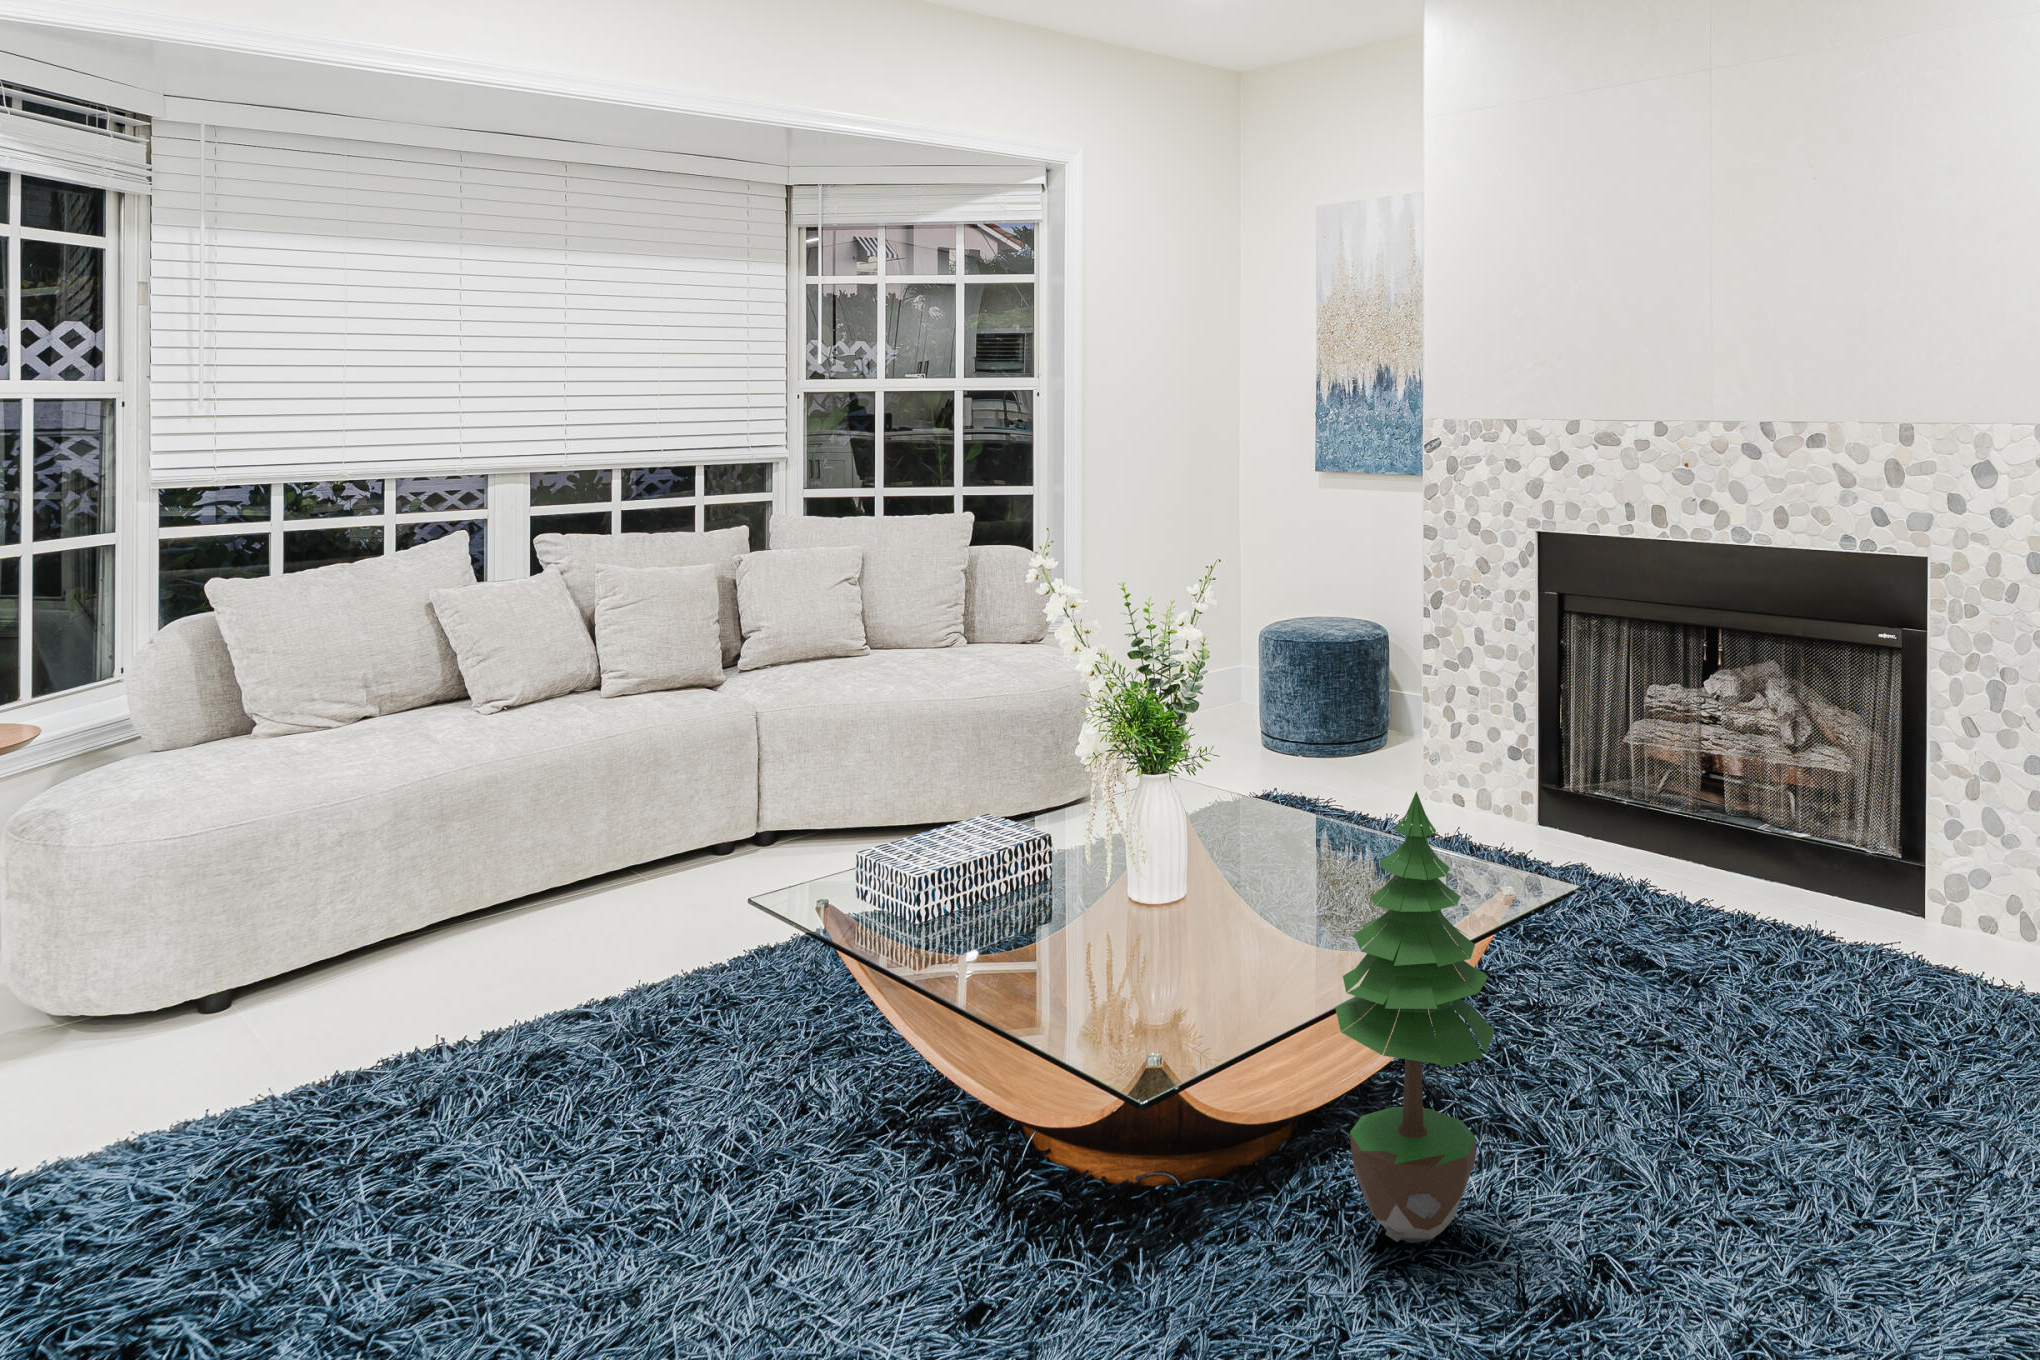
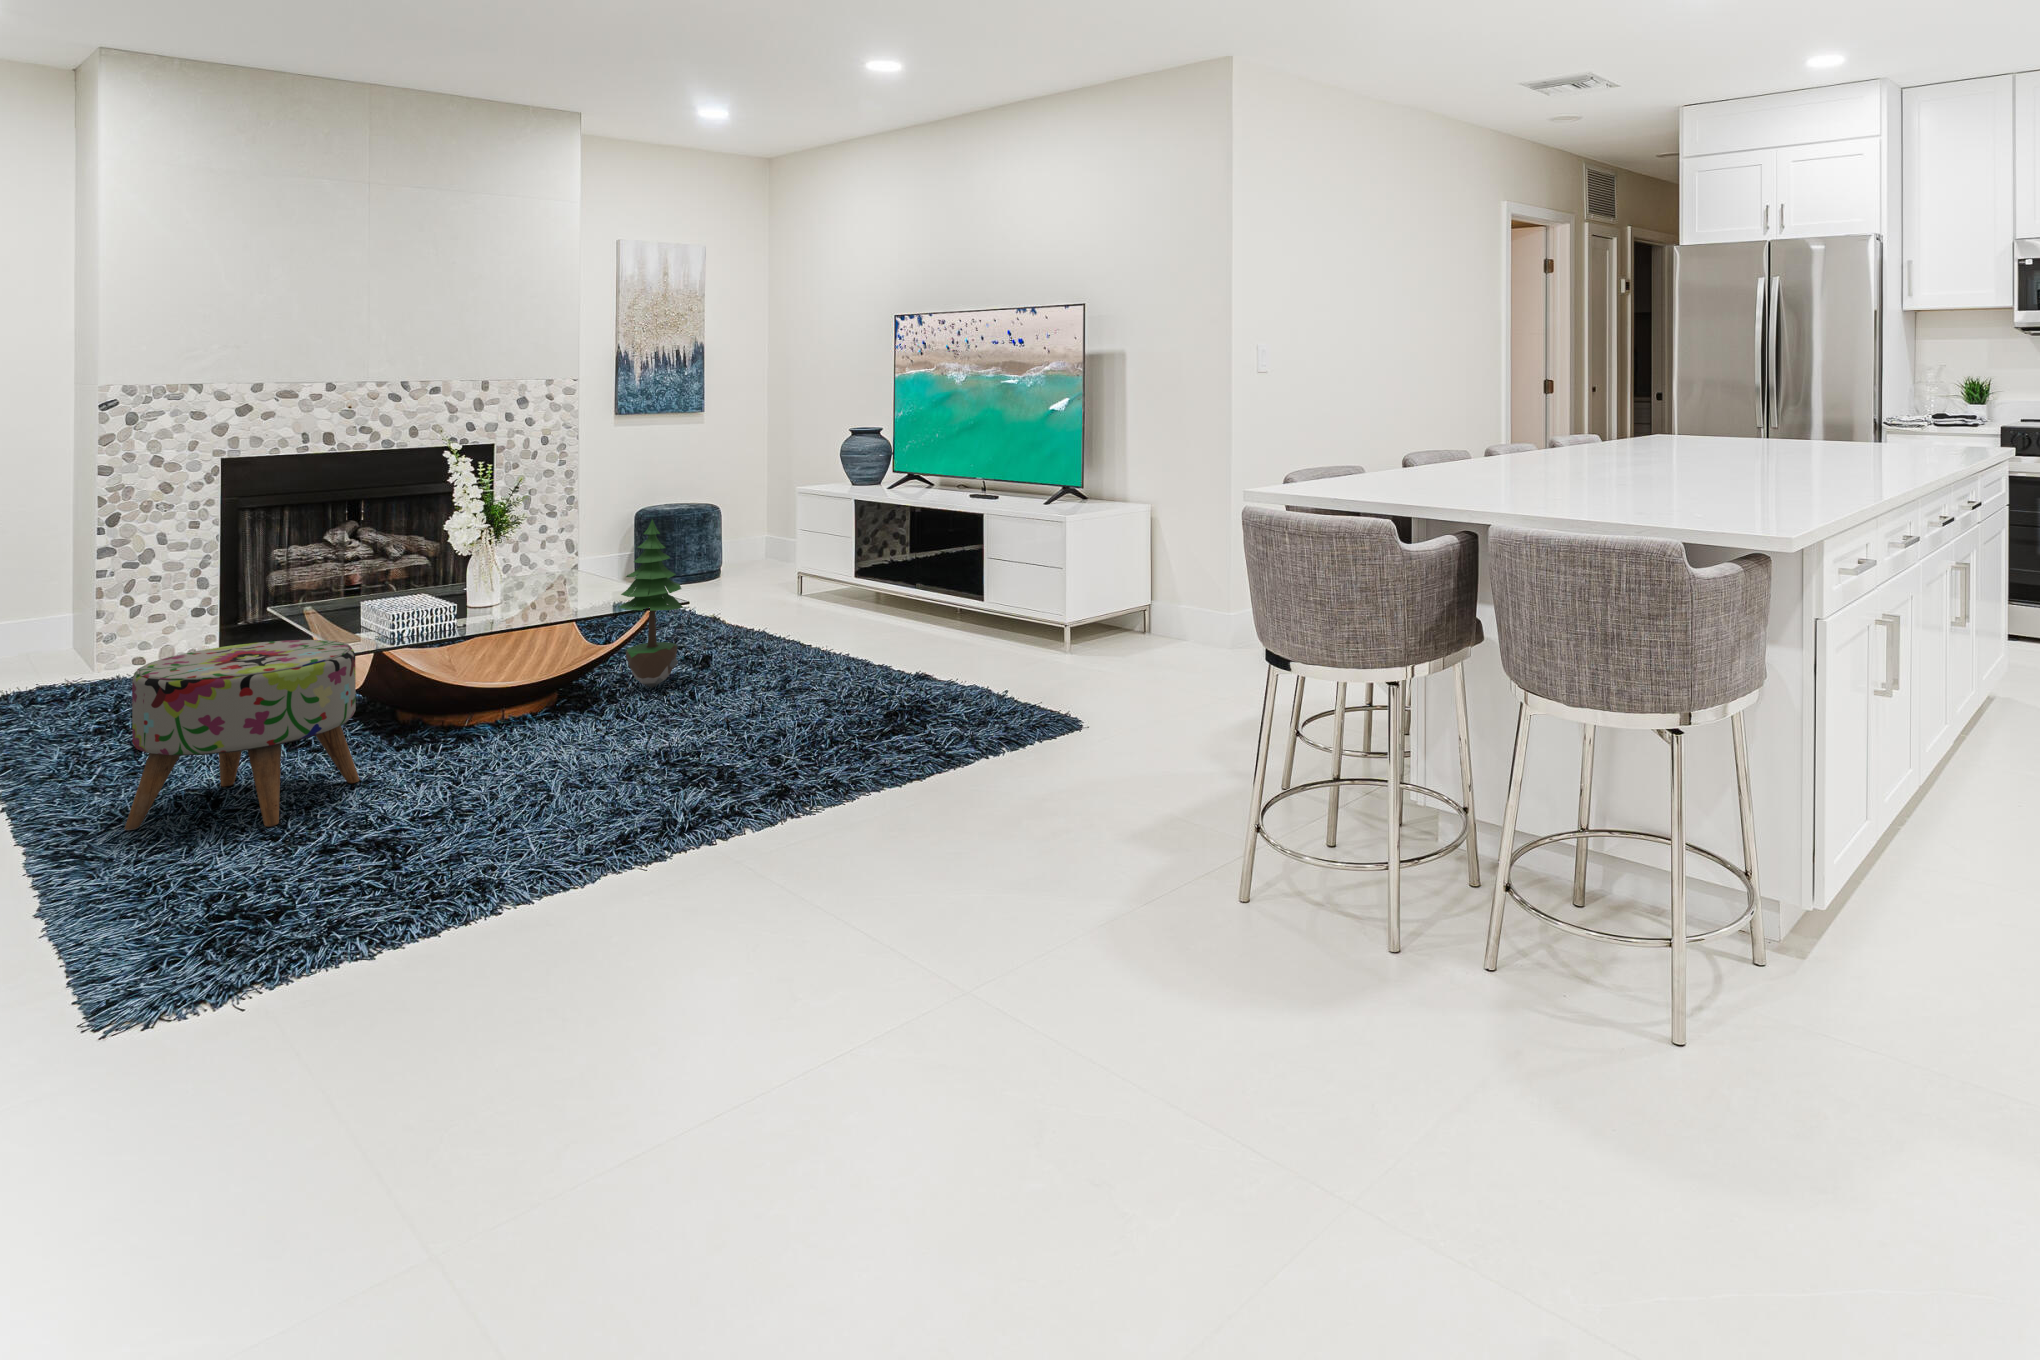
ottoman: none [503,809,807,1139] -> present [124,640,360,830]

